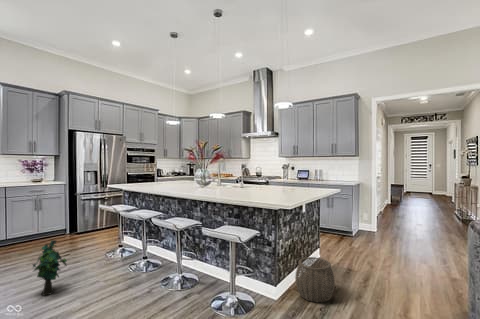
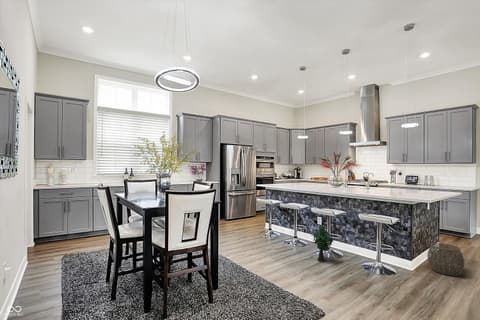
decorative plant: present [33,240,67,296] -> present [312,223,333,262]

